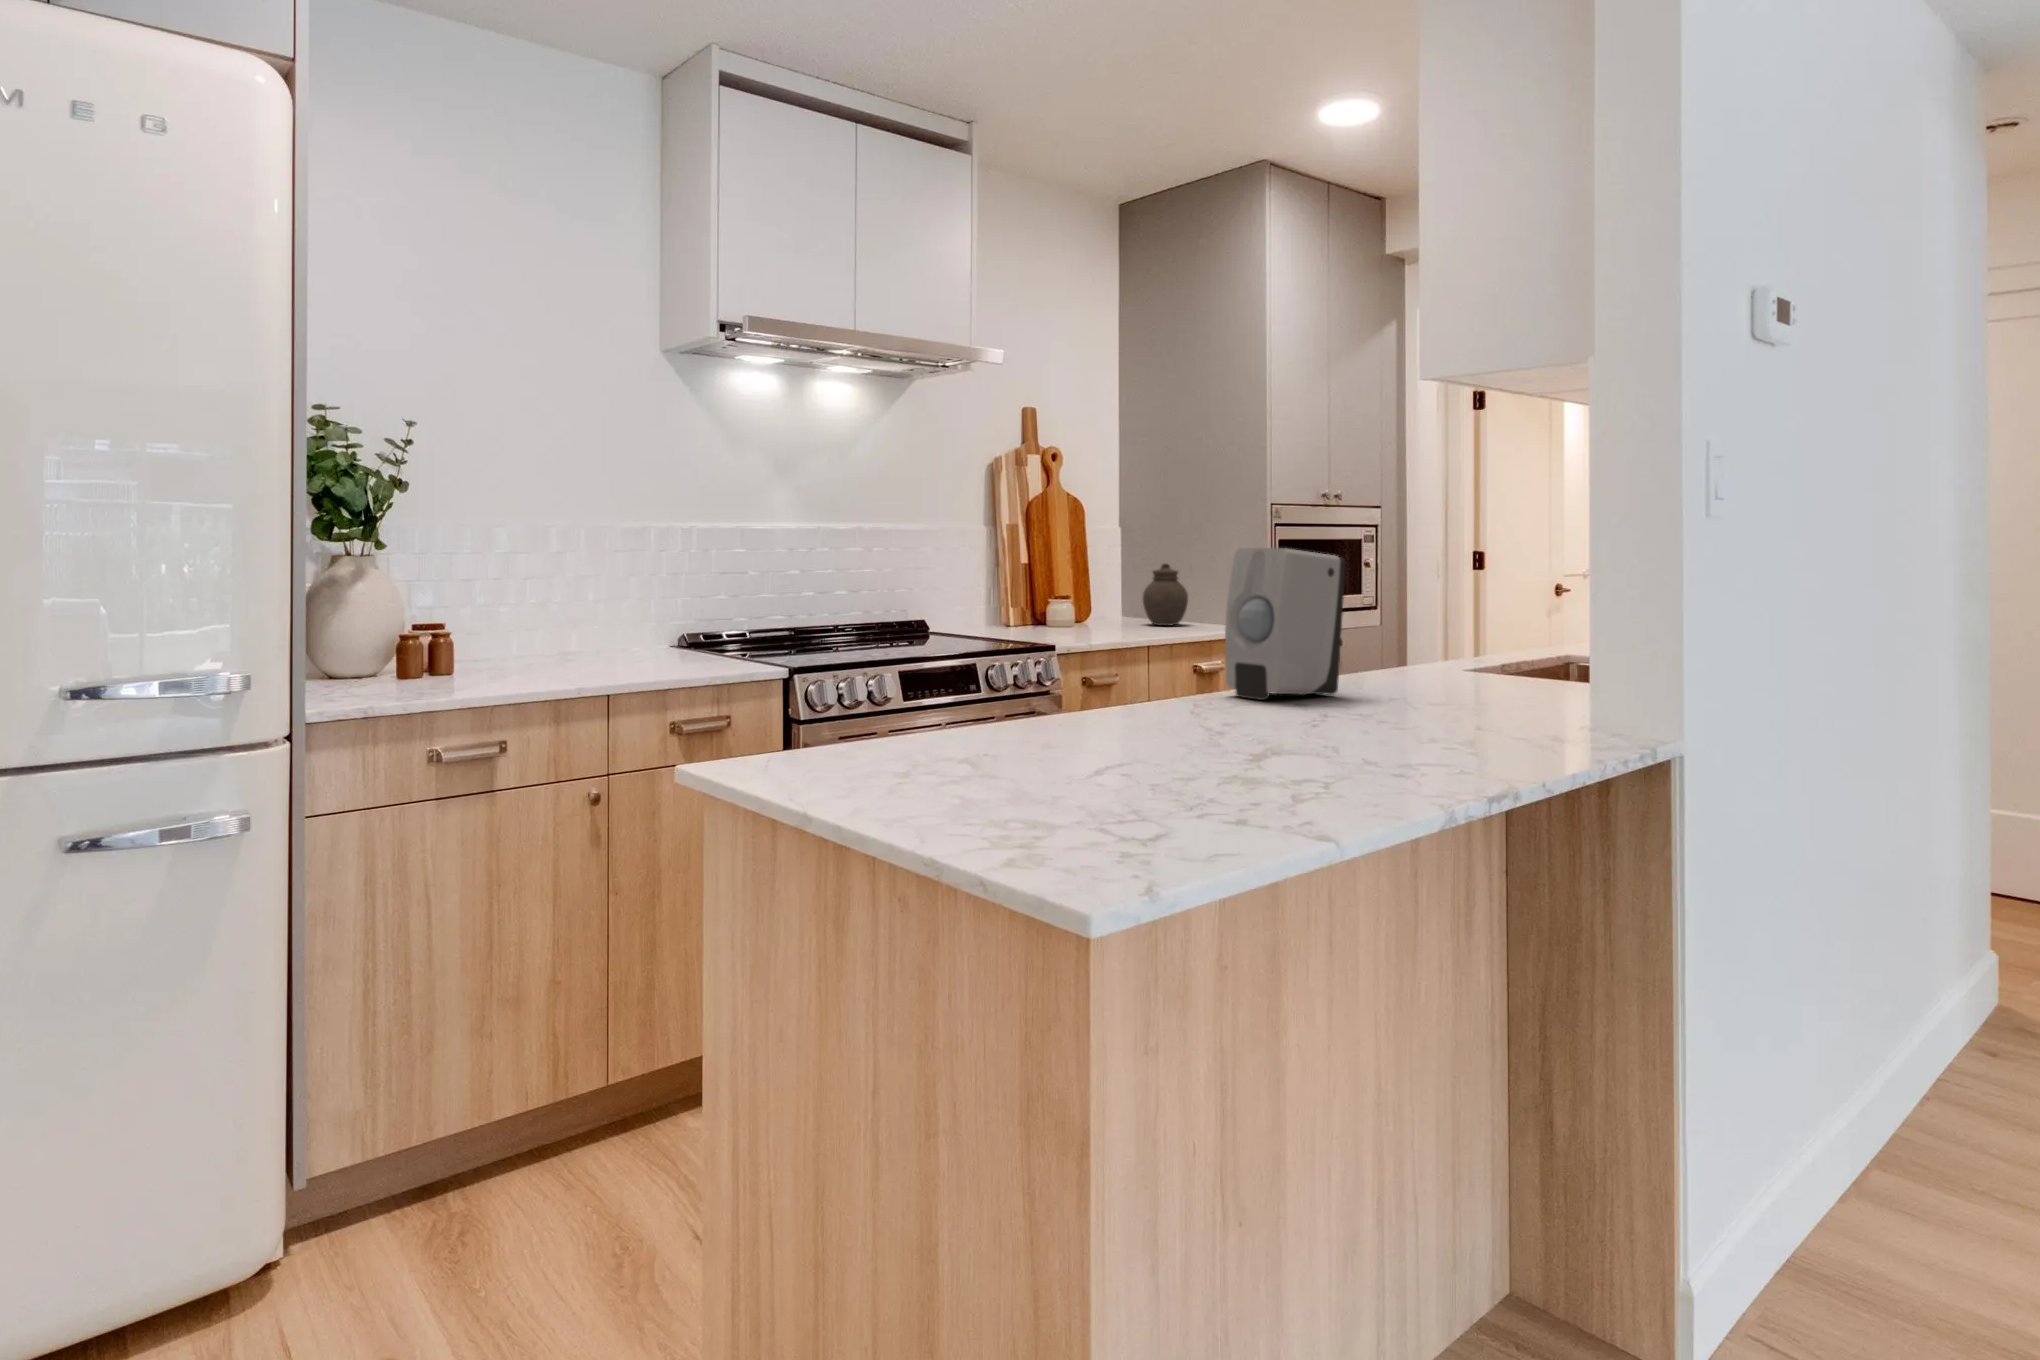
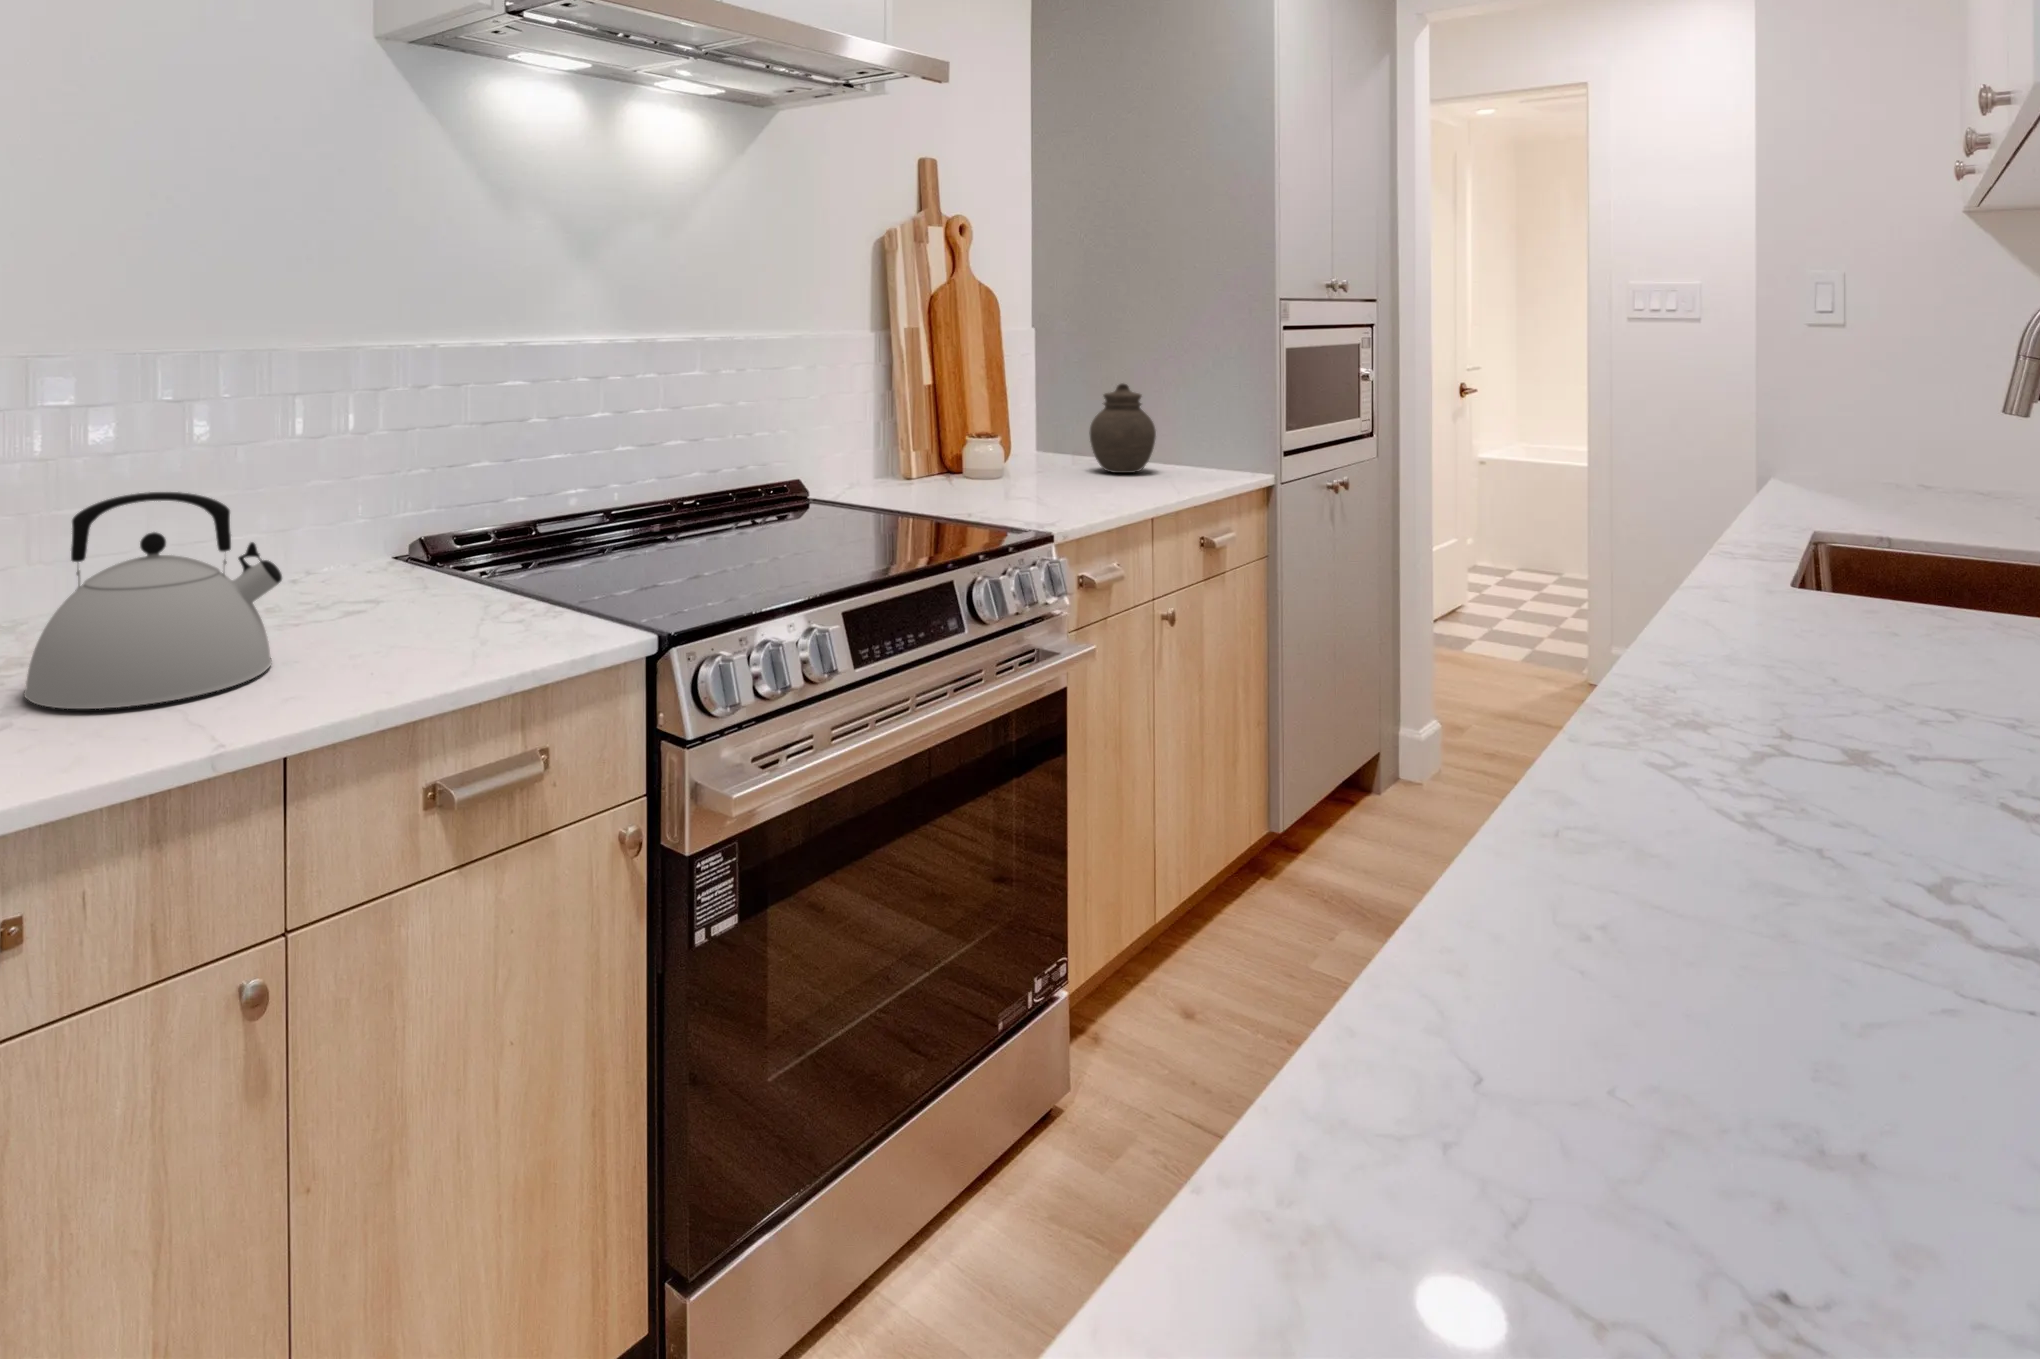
soap dispenser: present [1225,548,1346,700] -> none [1788,436,1999,795]
kettle: none [498,585,609,676] -> present [24,492,282,709]

